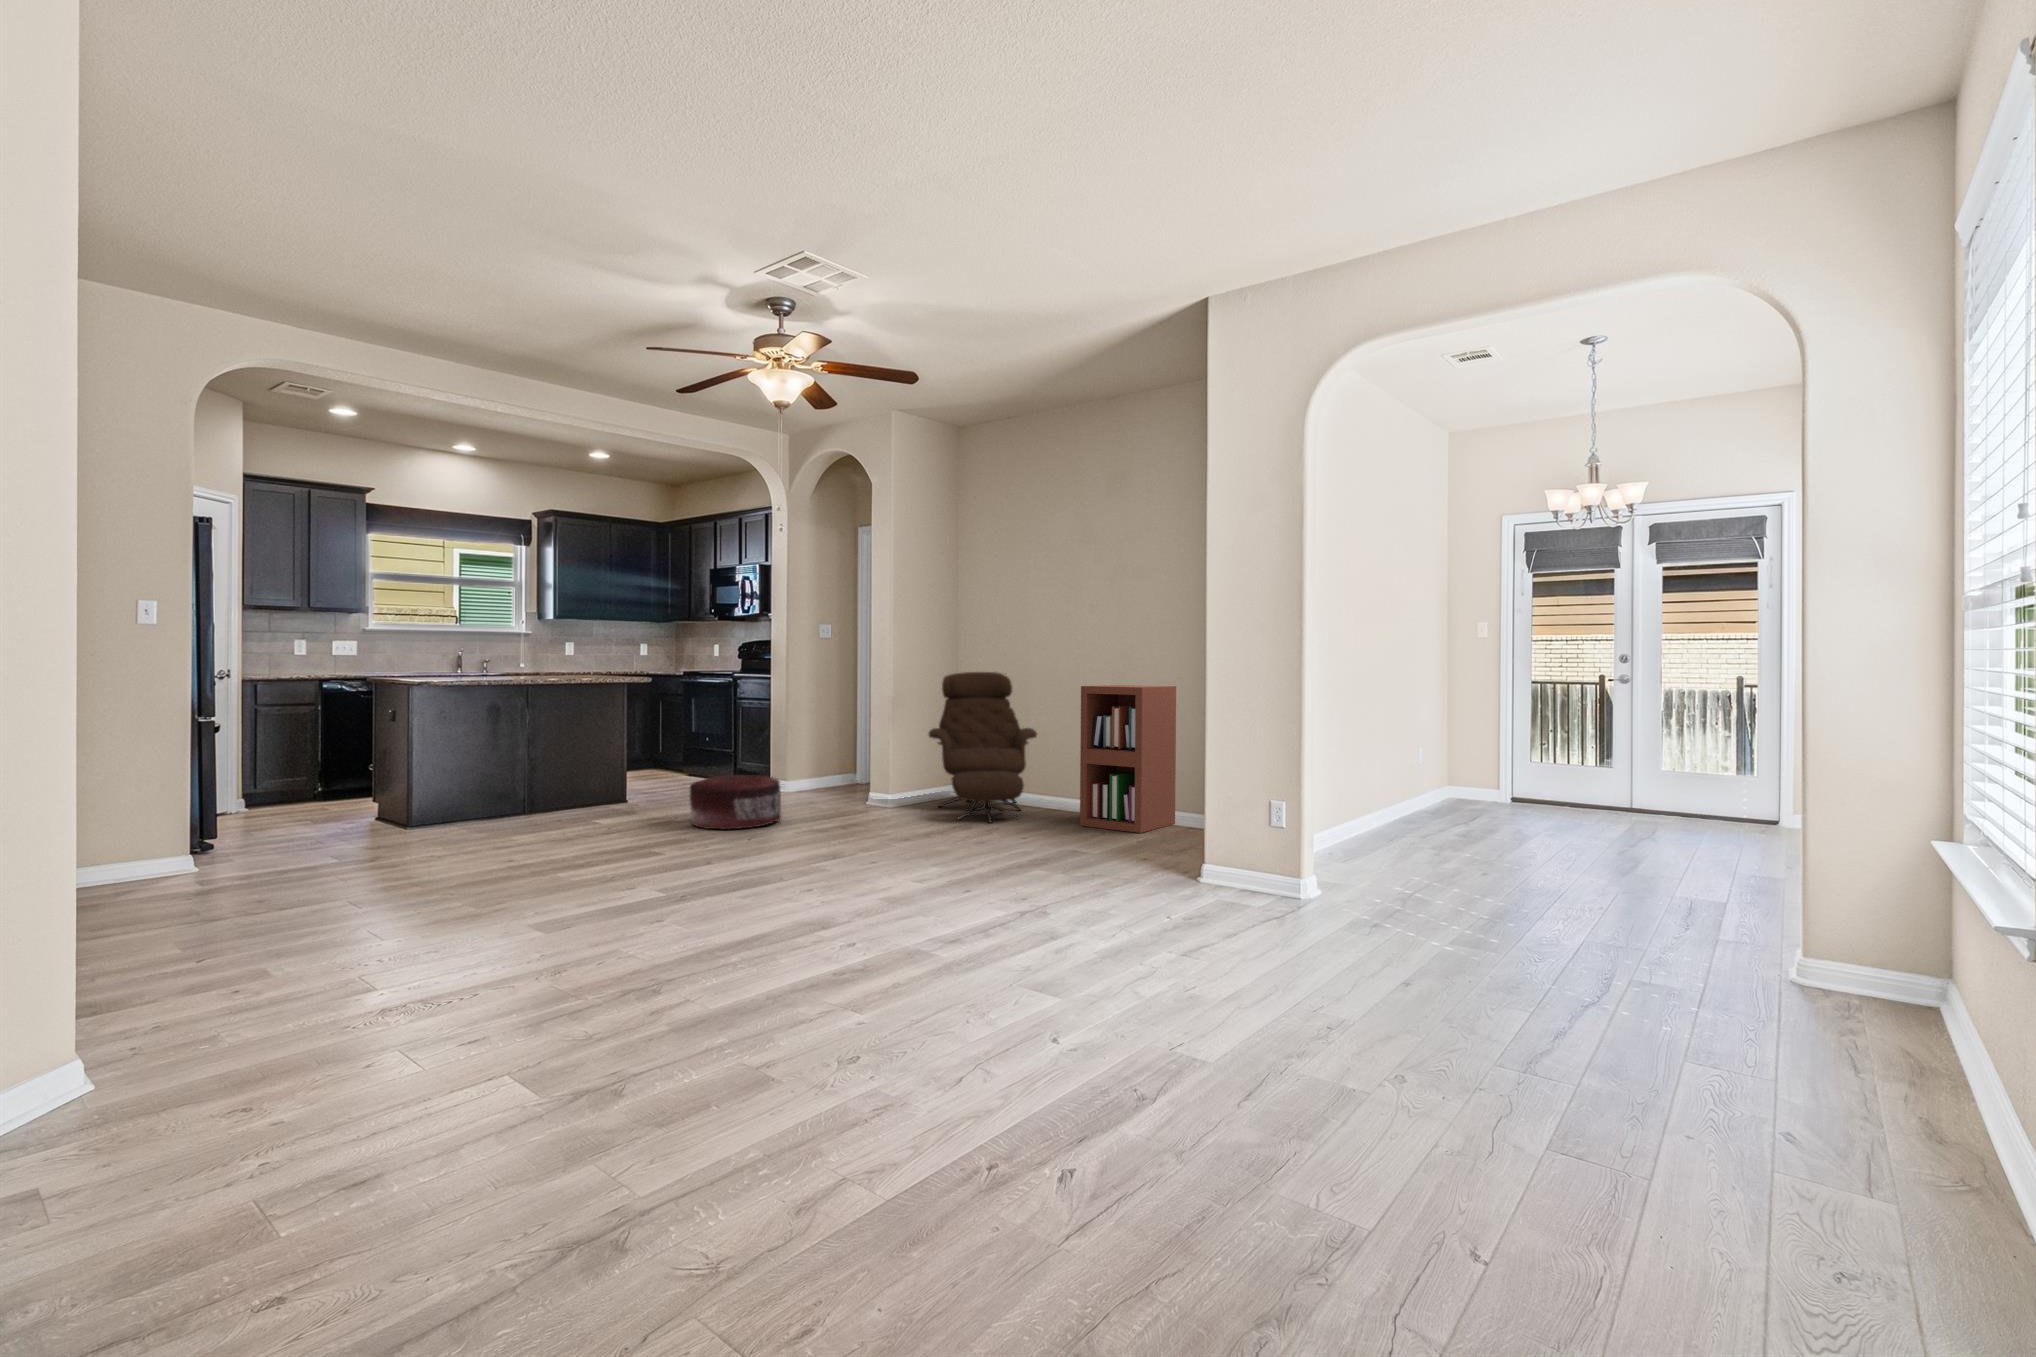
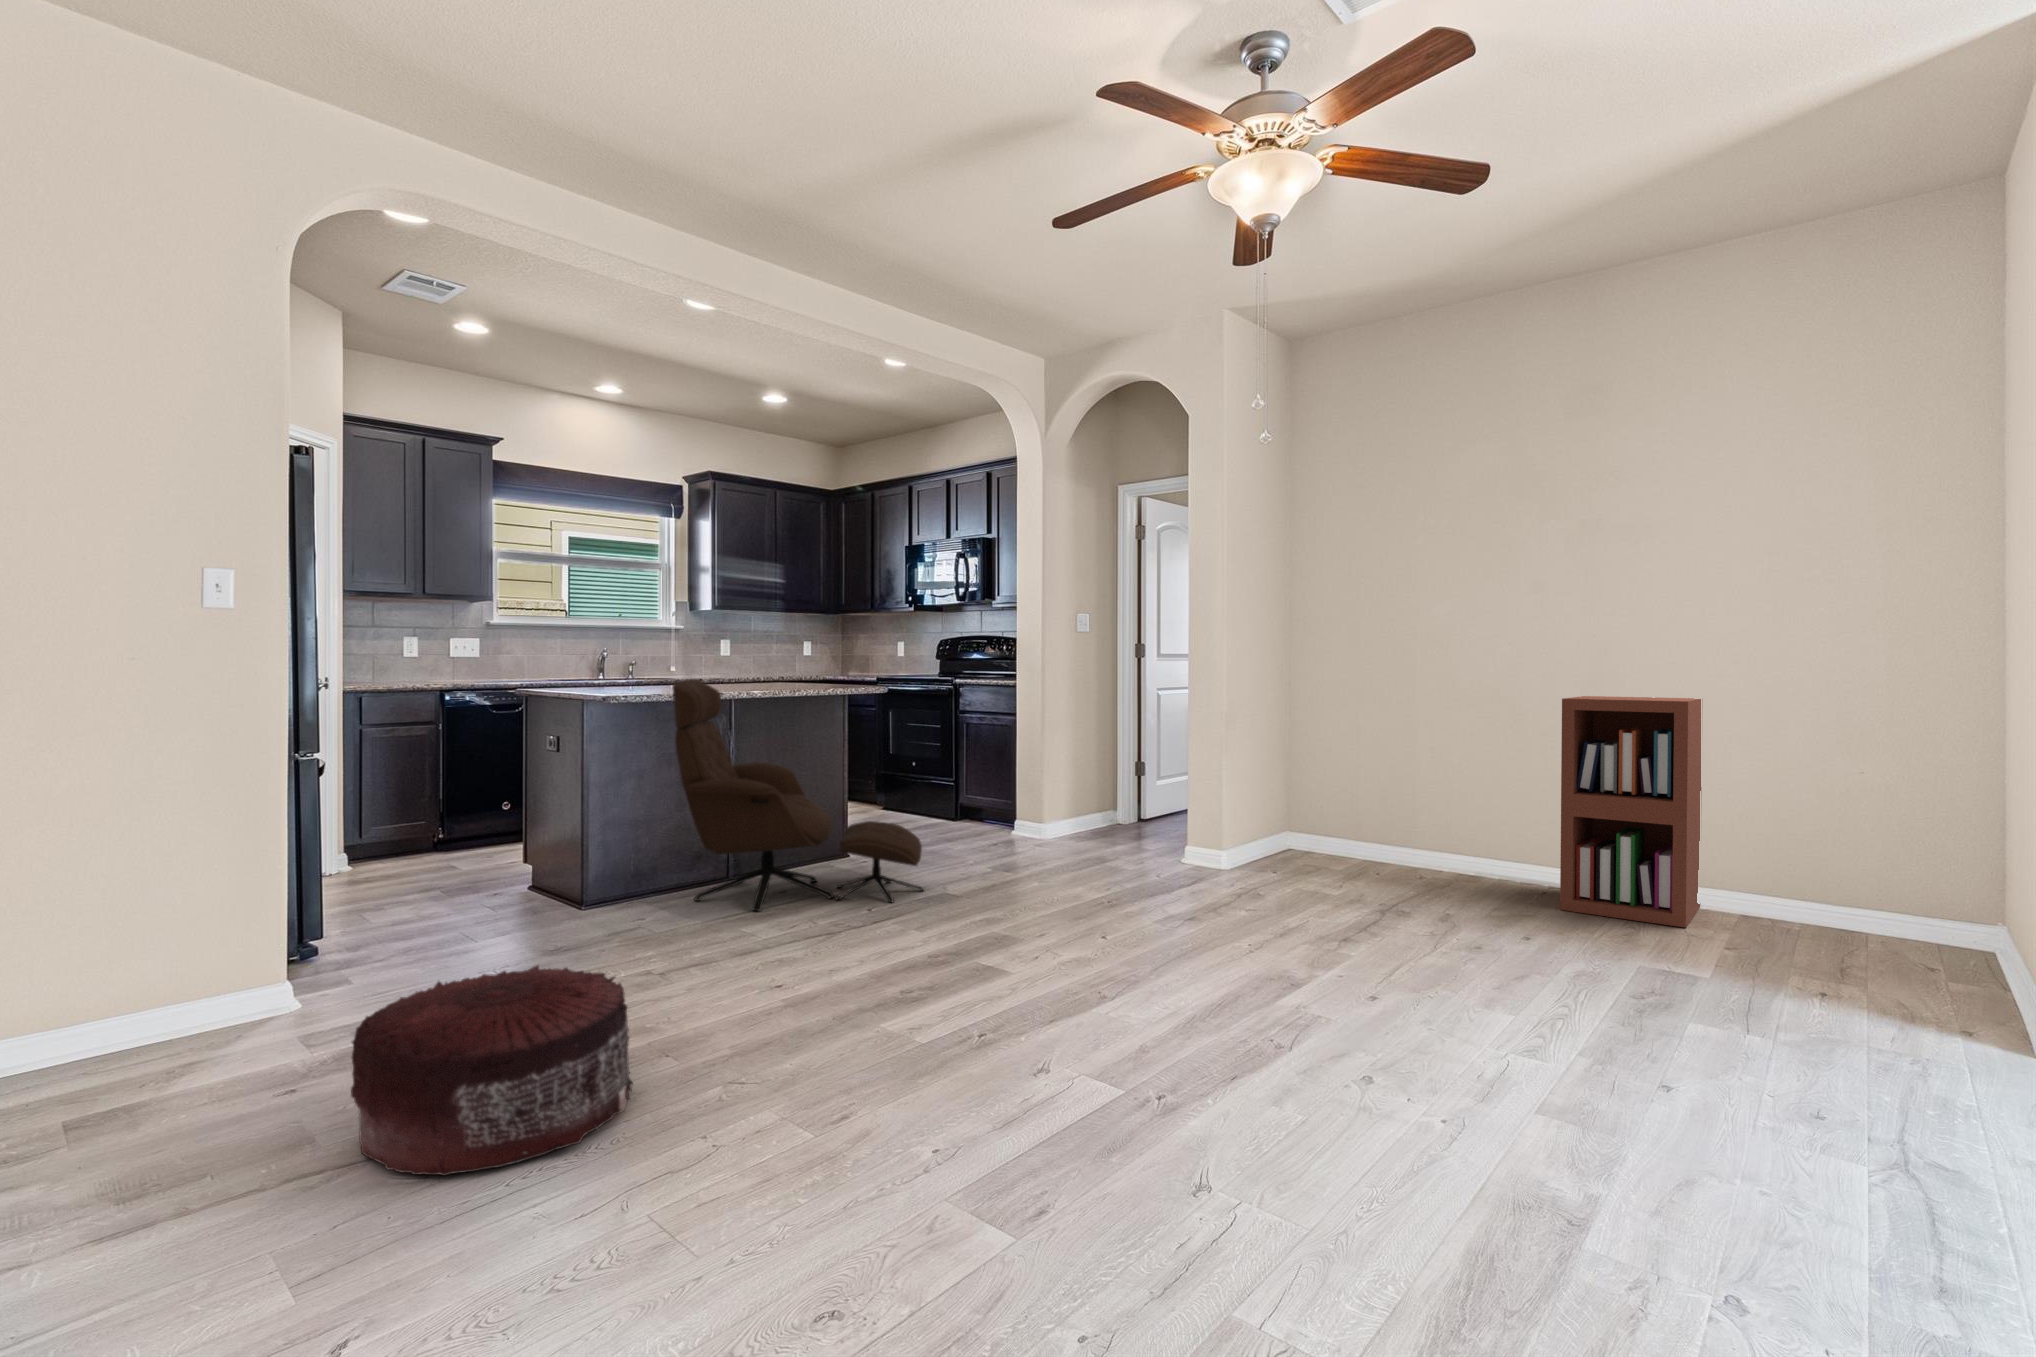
lounge chair: present [928,672,1037,823] -> present [672,679,923,911]
pouf: present [690,775,782,829] -> present [351,965,632,1175]

